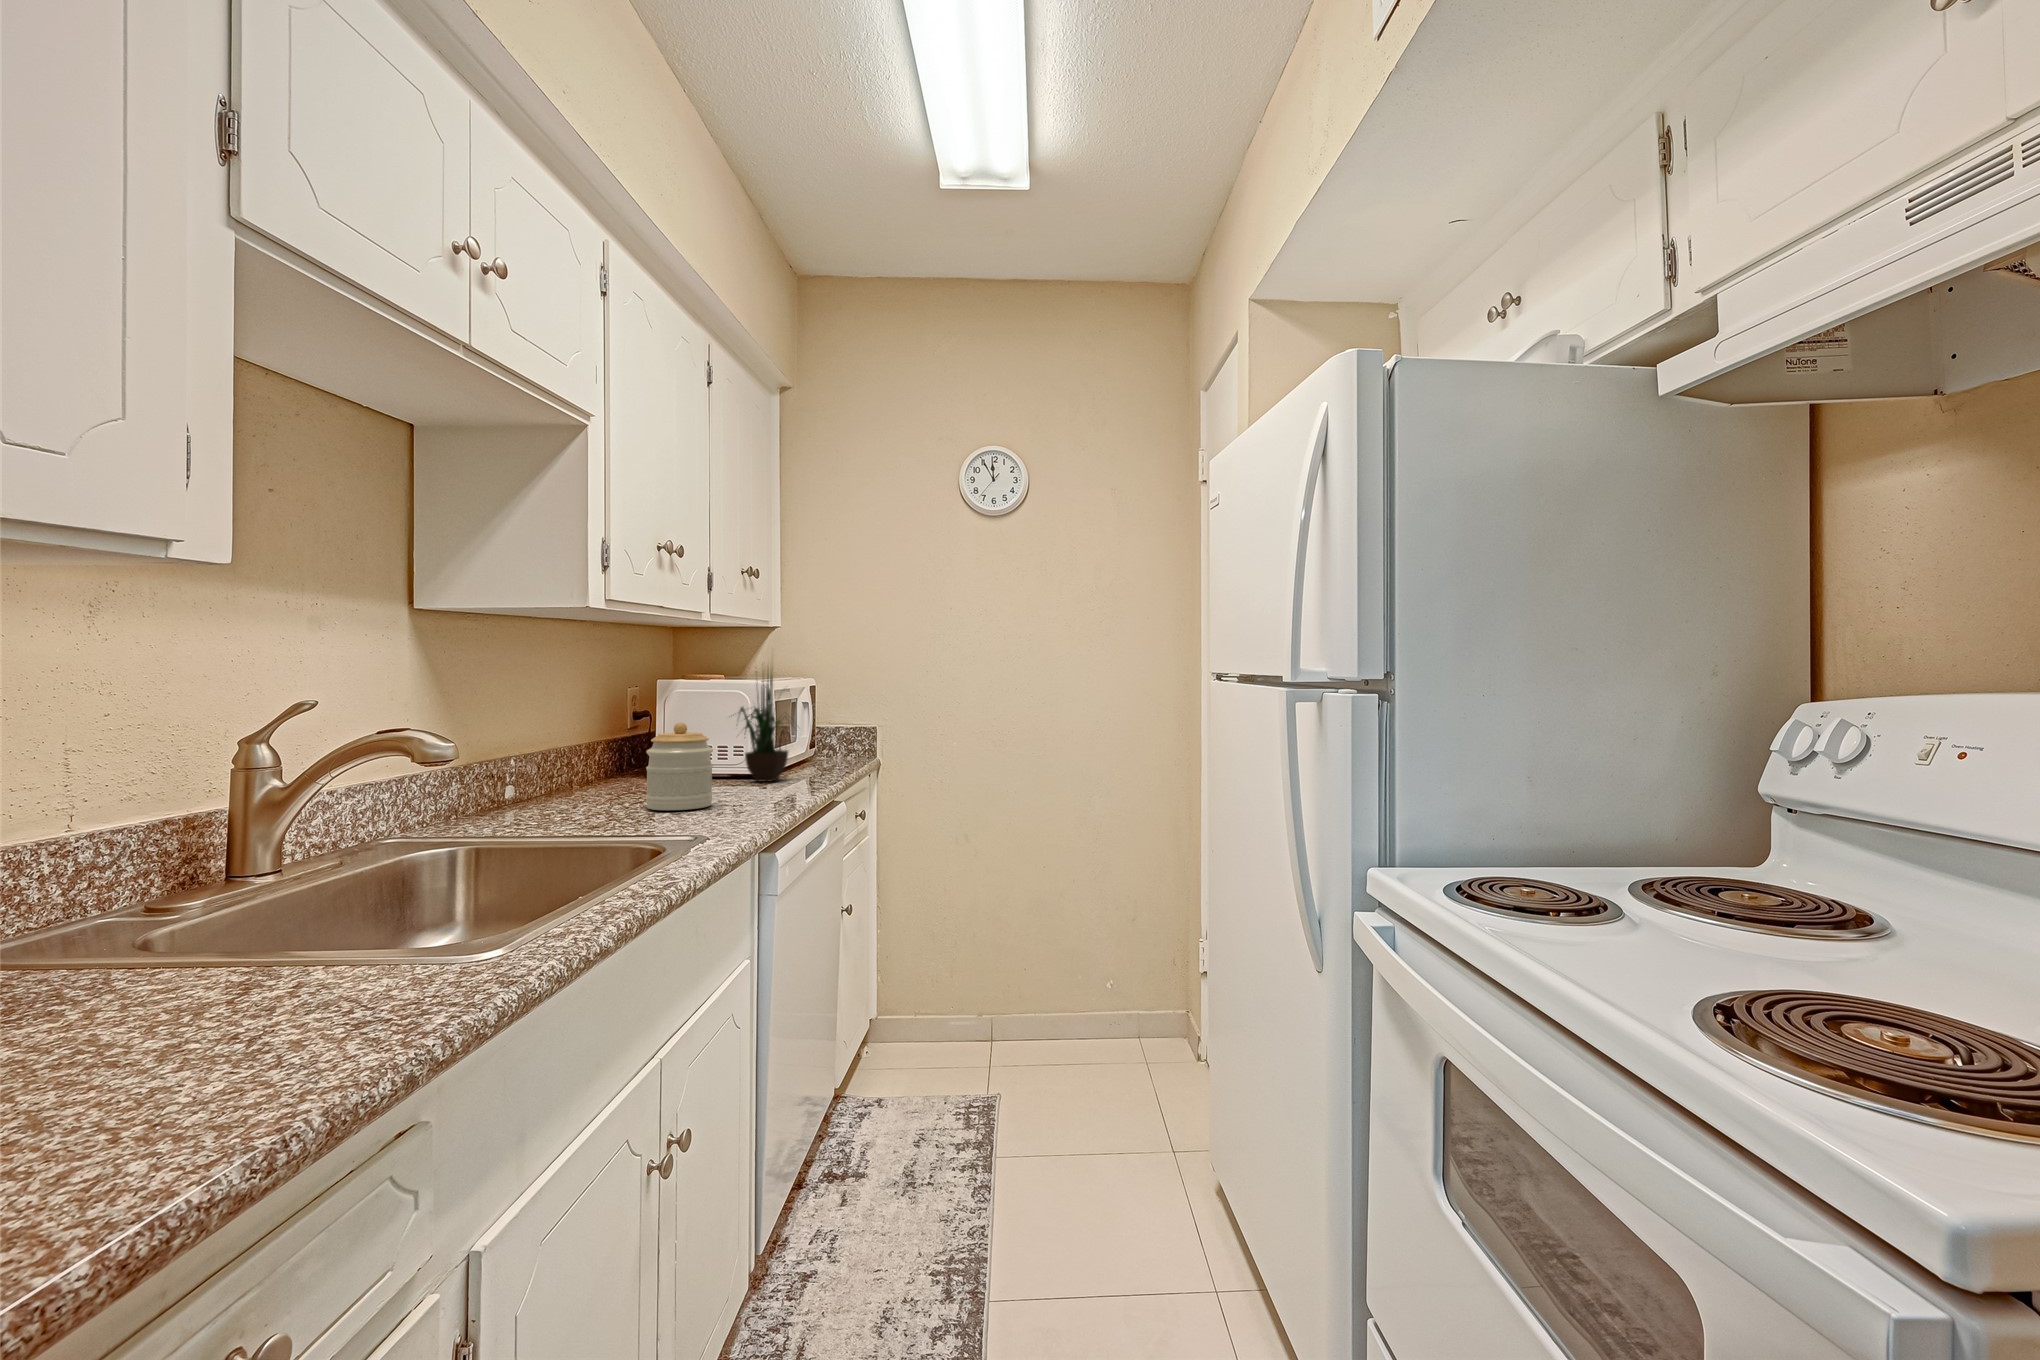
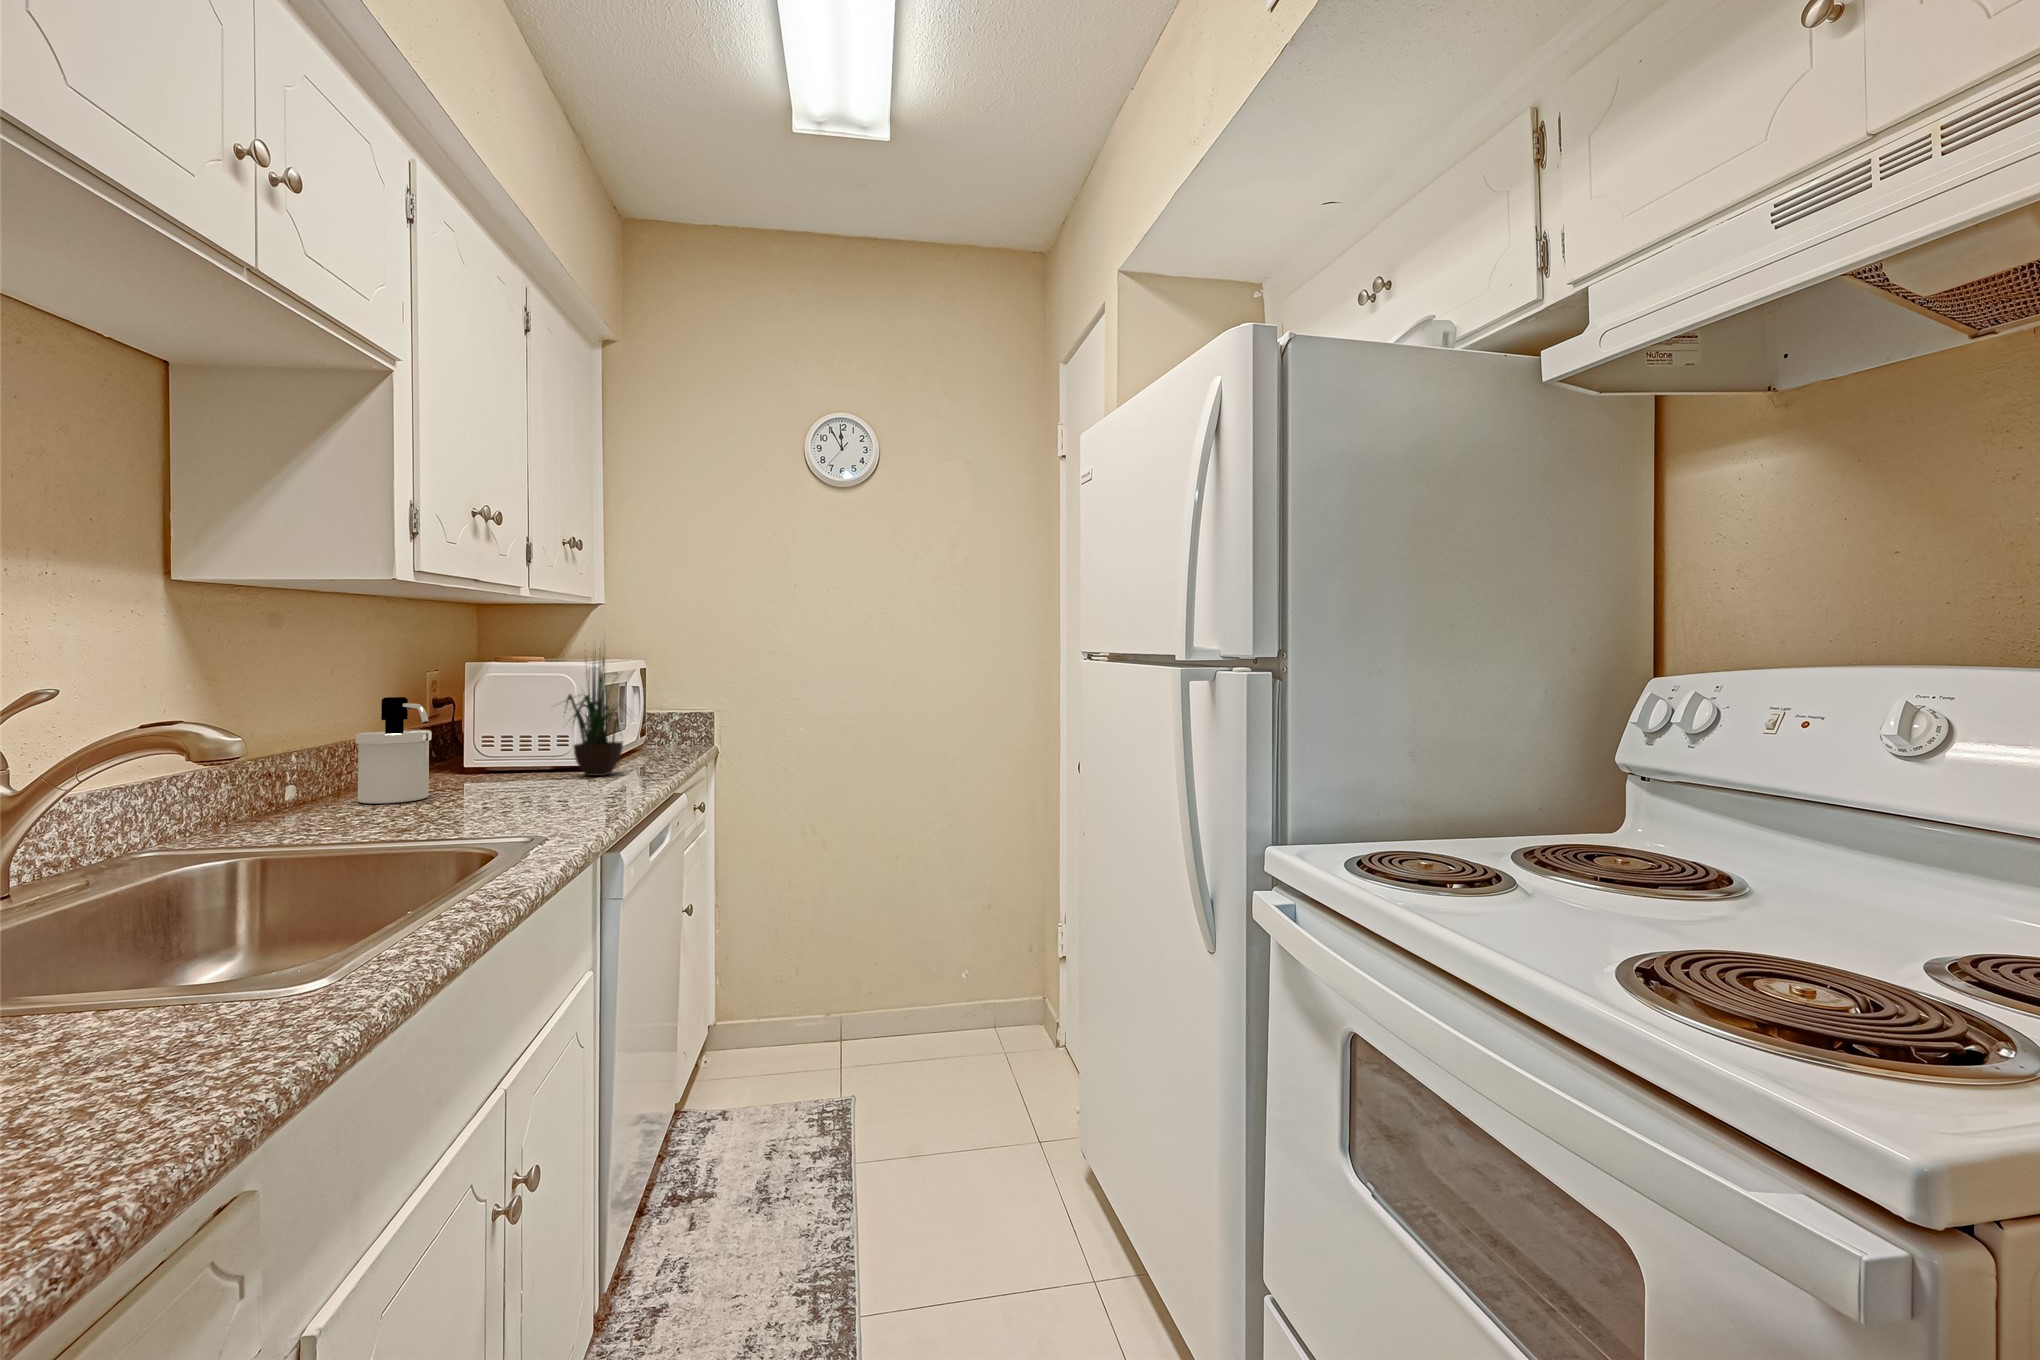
soap dispenser: none [562,708,623,802] -> present [356,697,432,803]
jar: present [646,722,713,810] -> none [463,712,544,810]

